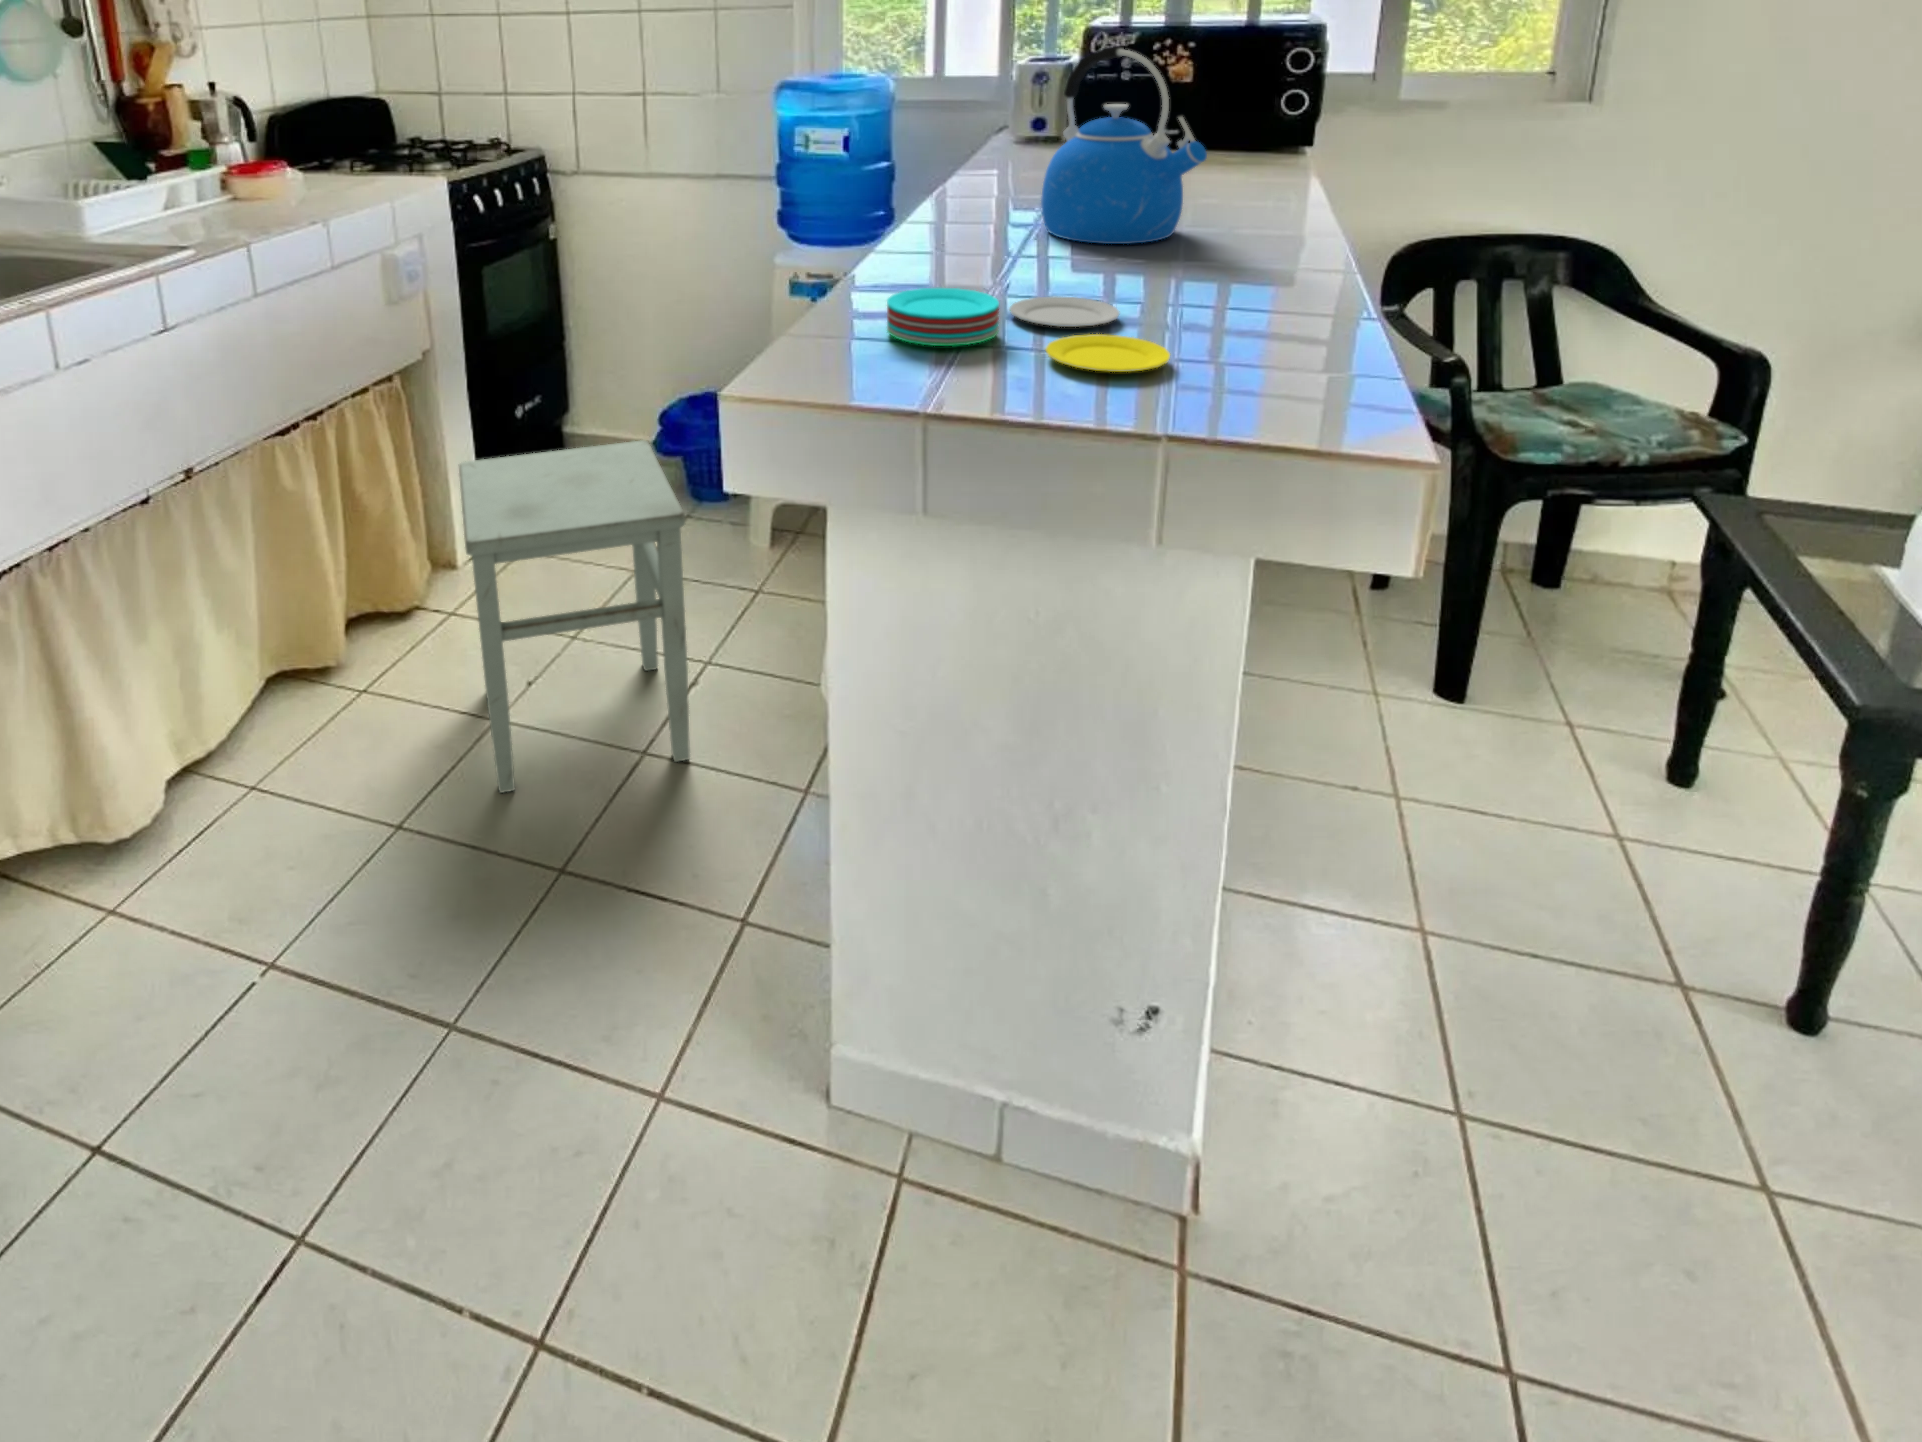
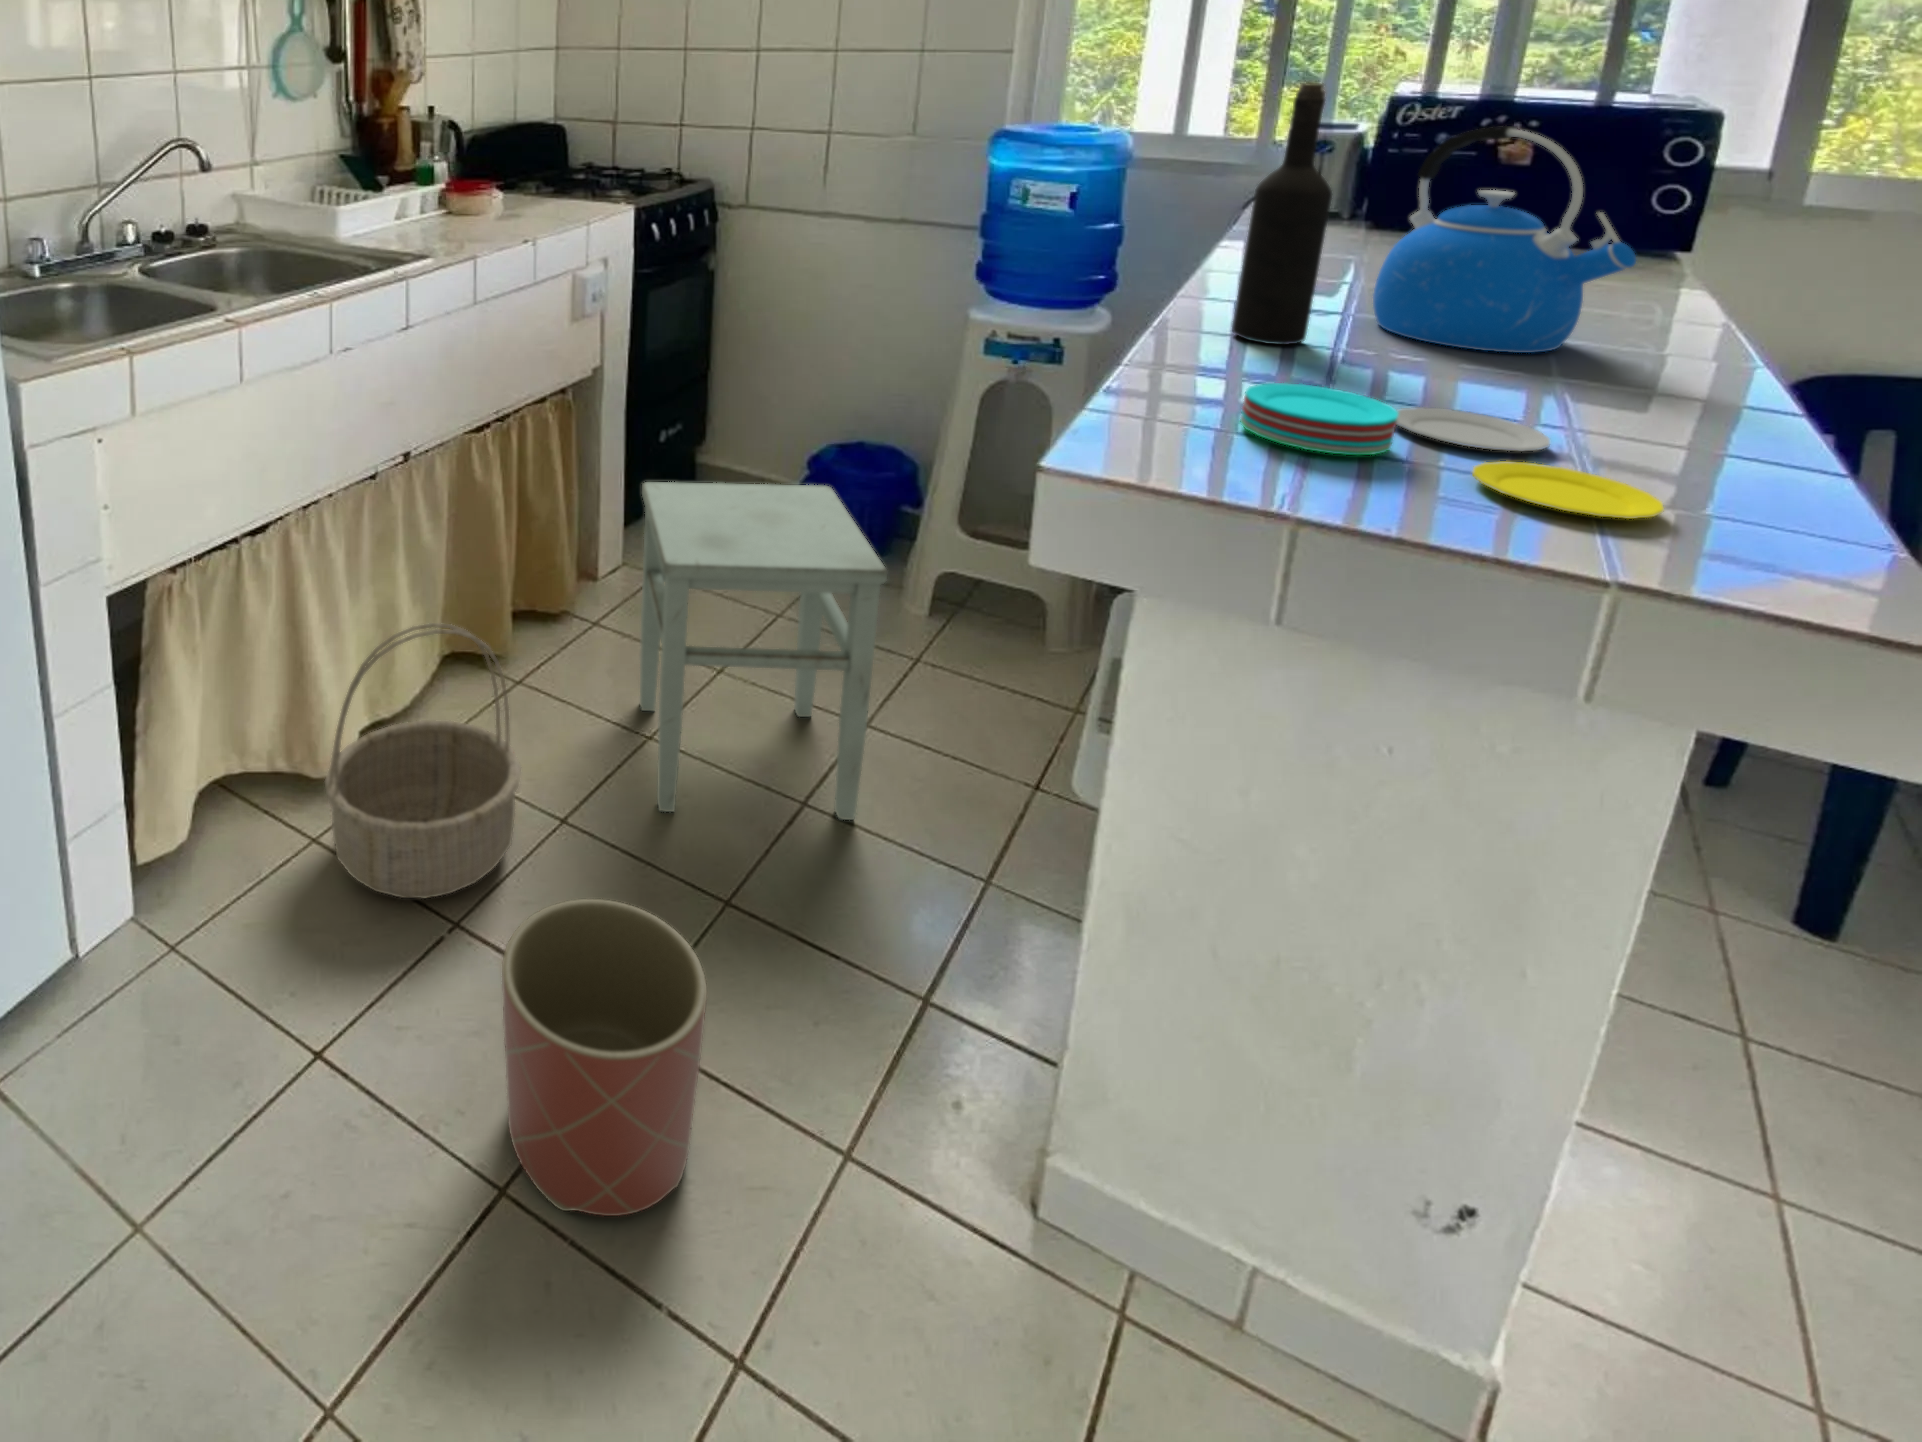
wine bottle: none [925,15,984,256] -> present [1232,83,1332,345]
basket: none [106,644,338,948] -> present [325,623,521,898]
planter: none [274,894,499,1221] -> present [502,899,707,1216]

